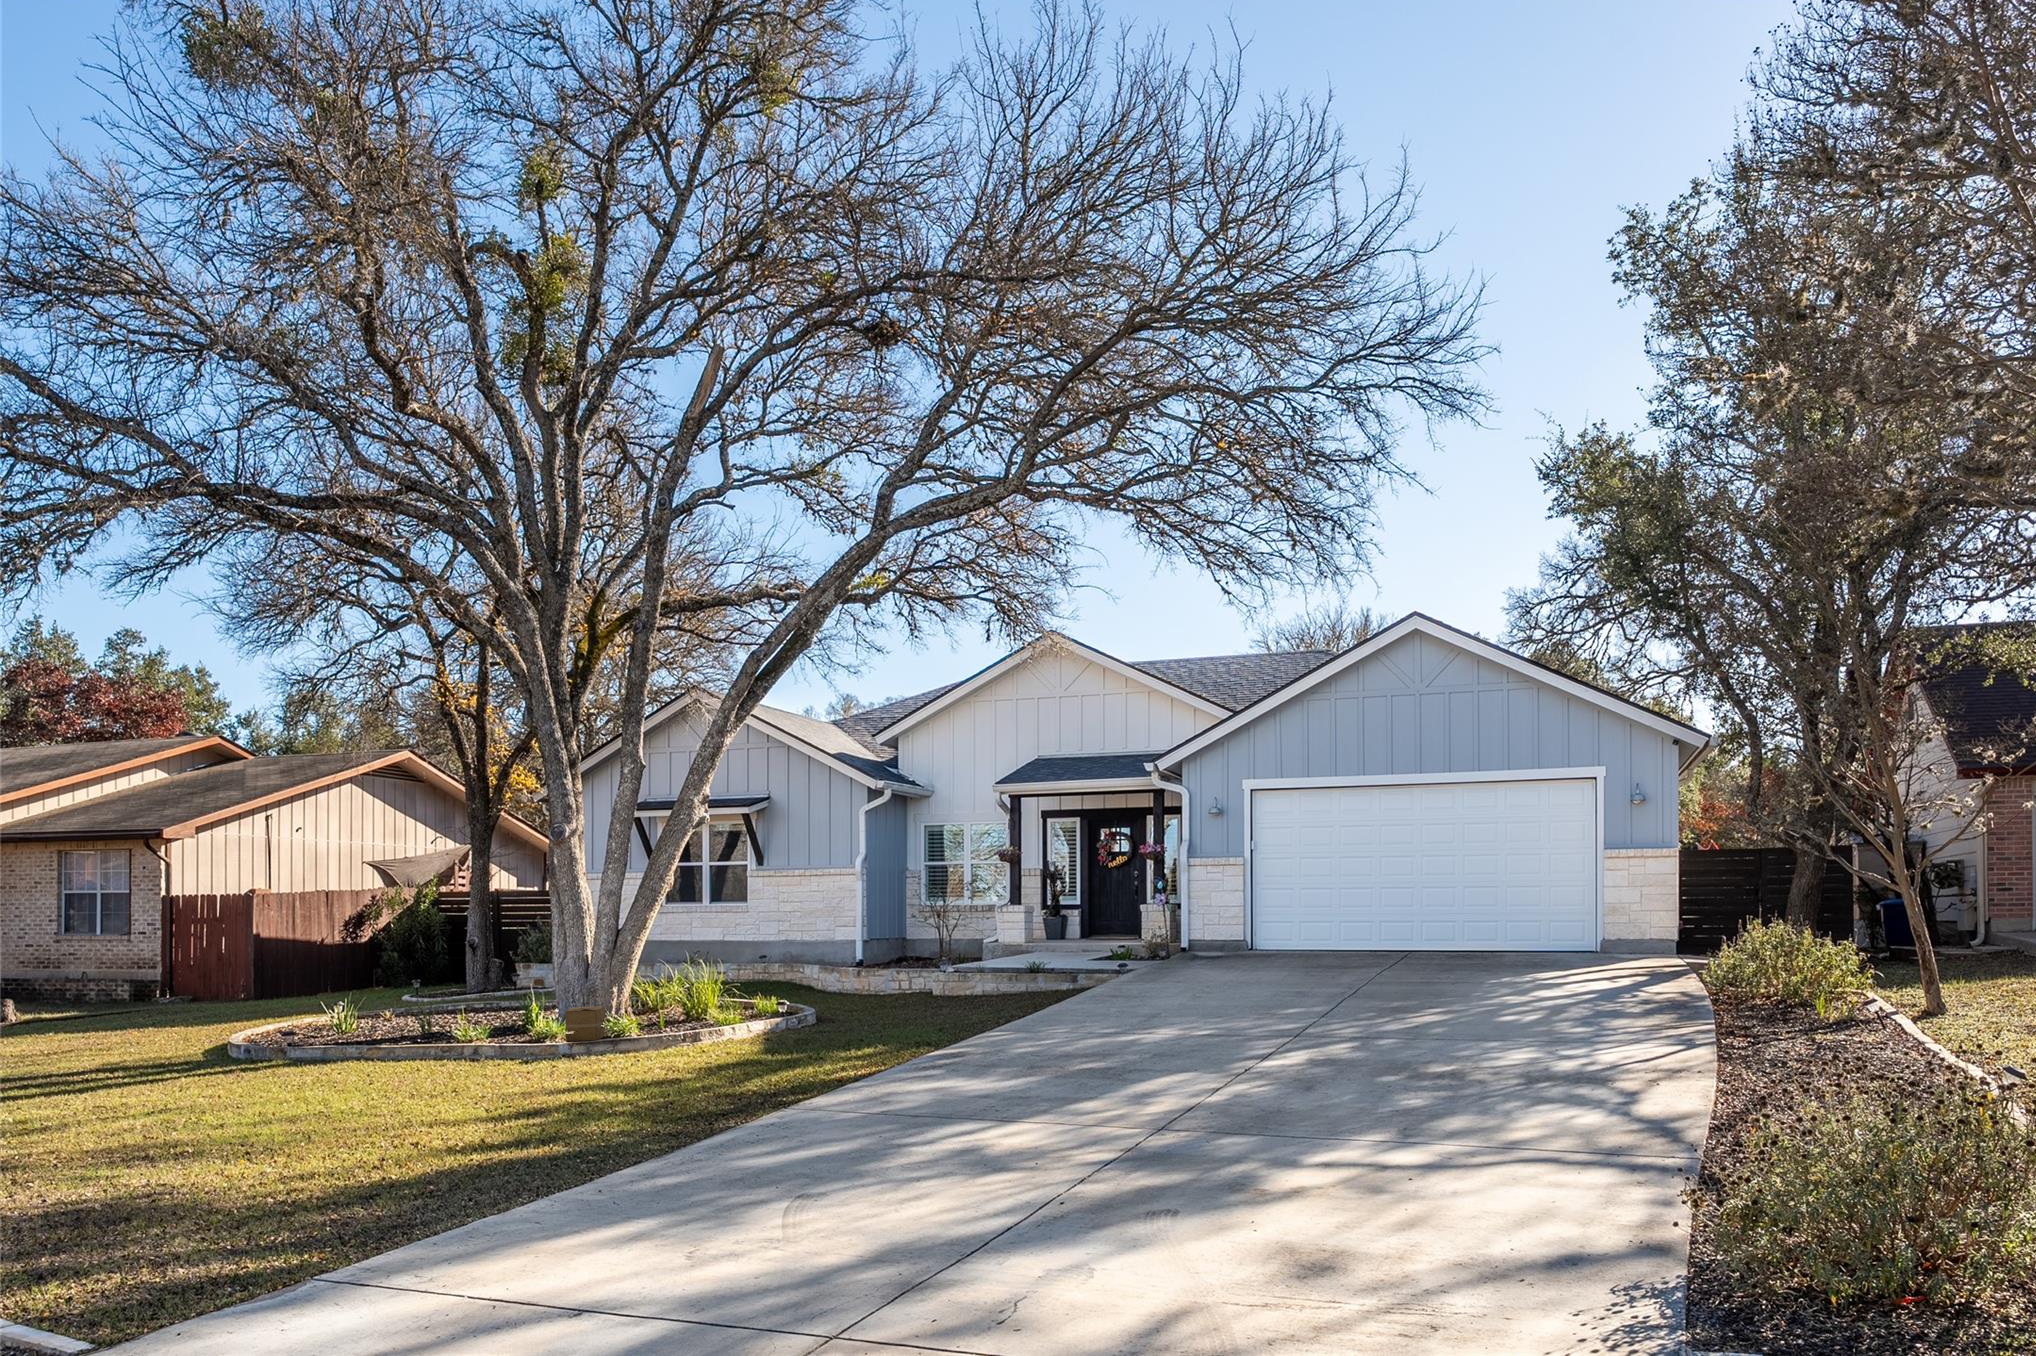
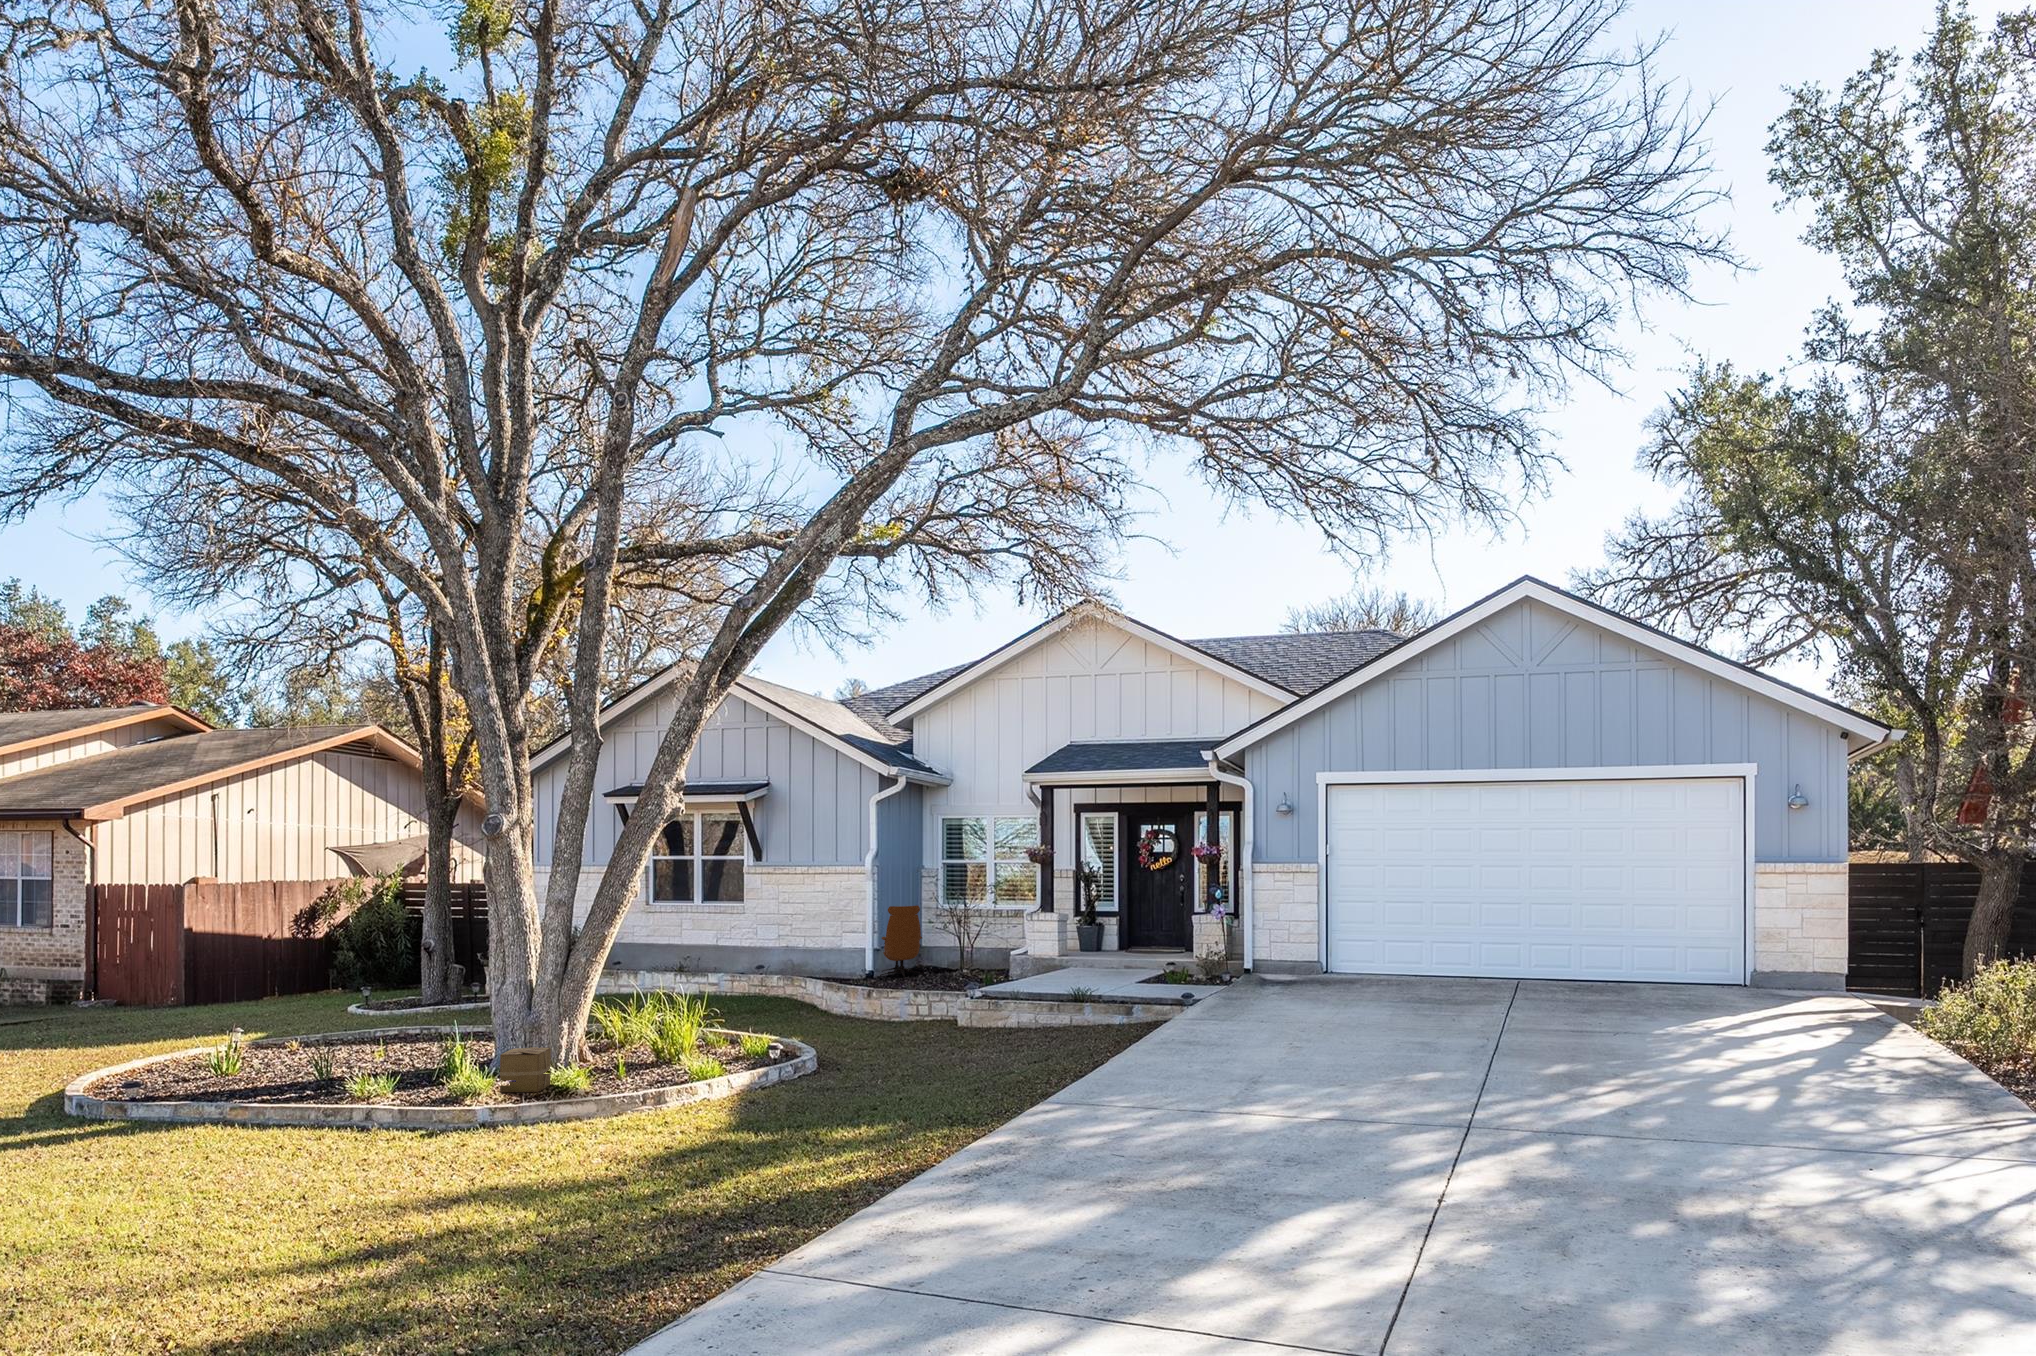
lounge chair: none [871,901,910,964] -> present [880,905,924,978]

